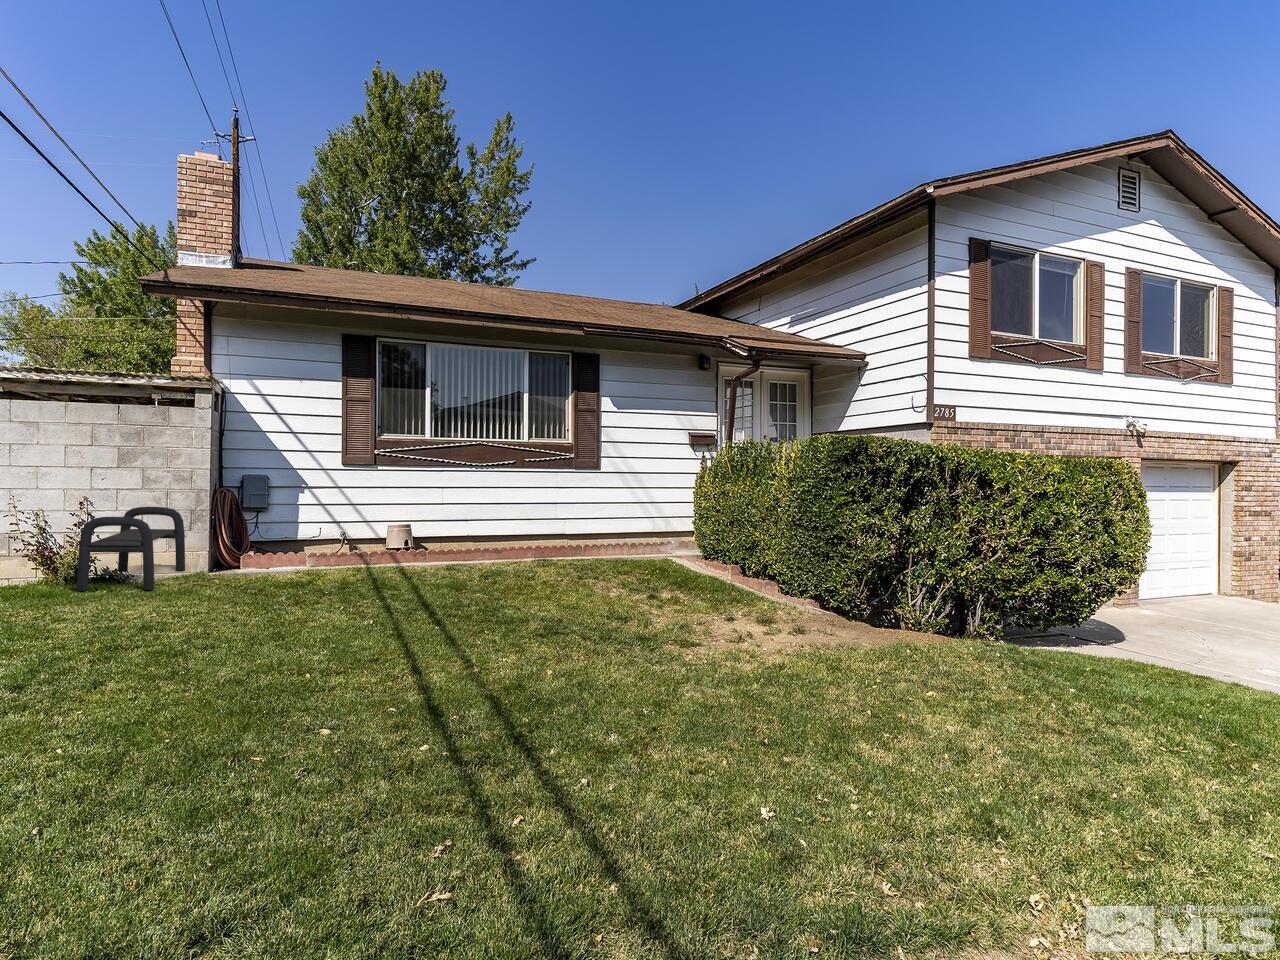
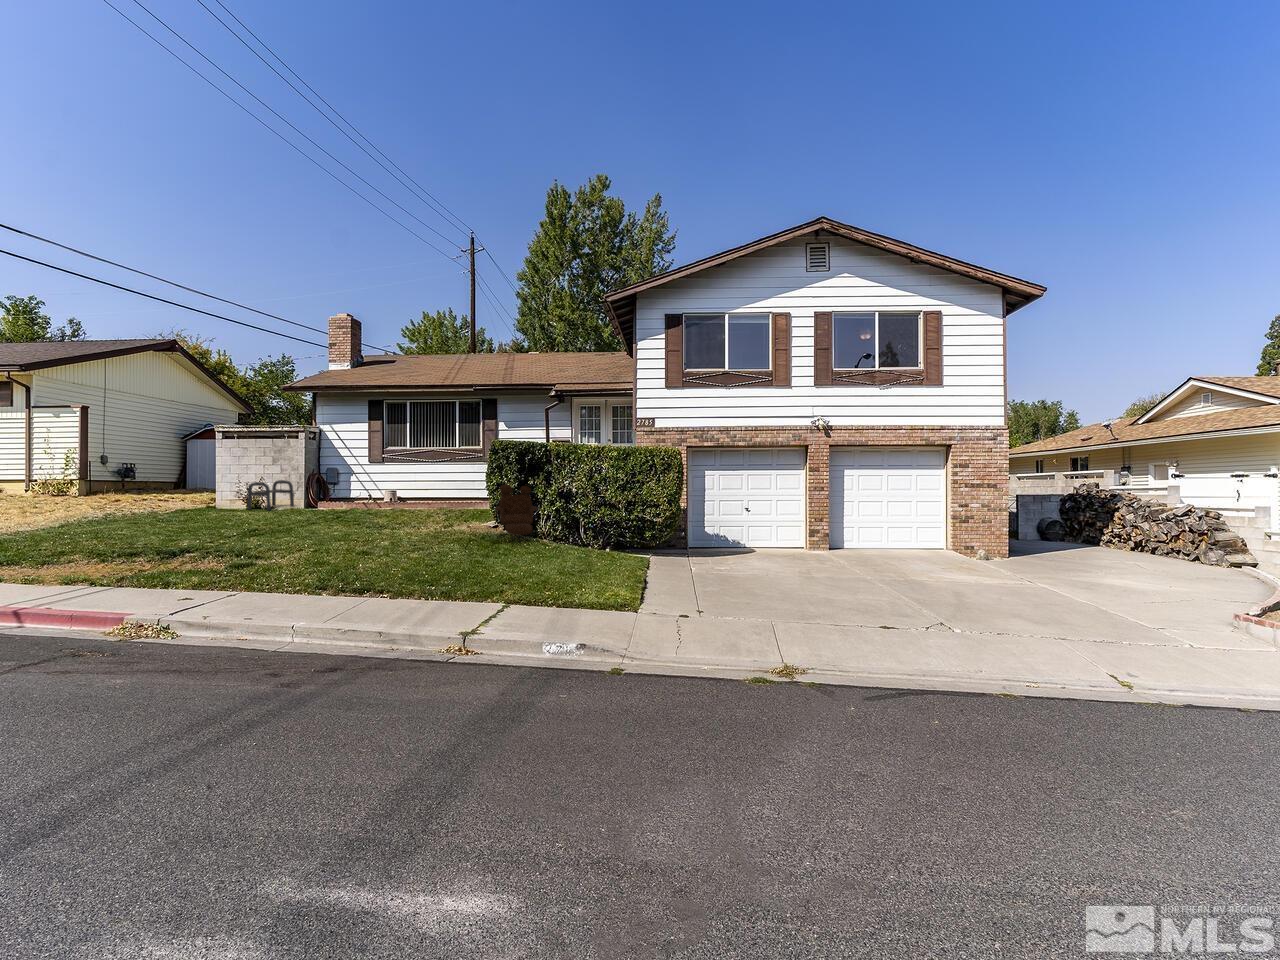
lounge chair: none [868,526,1000,658] -> present [495,484,537,542]

